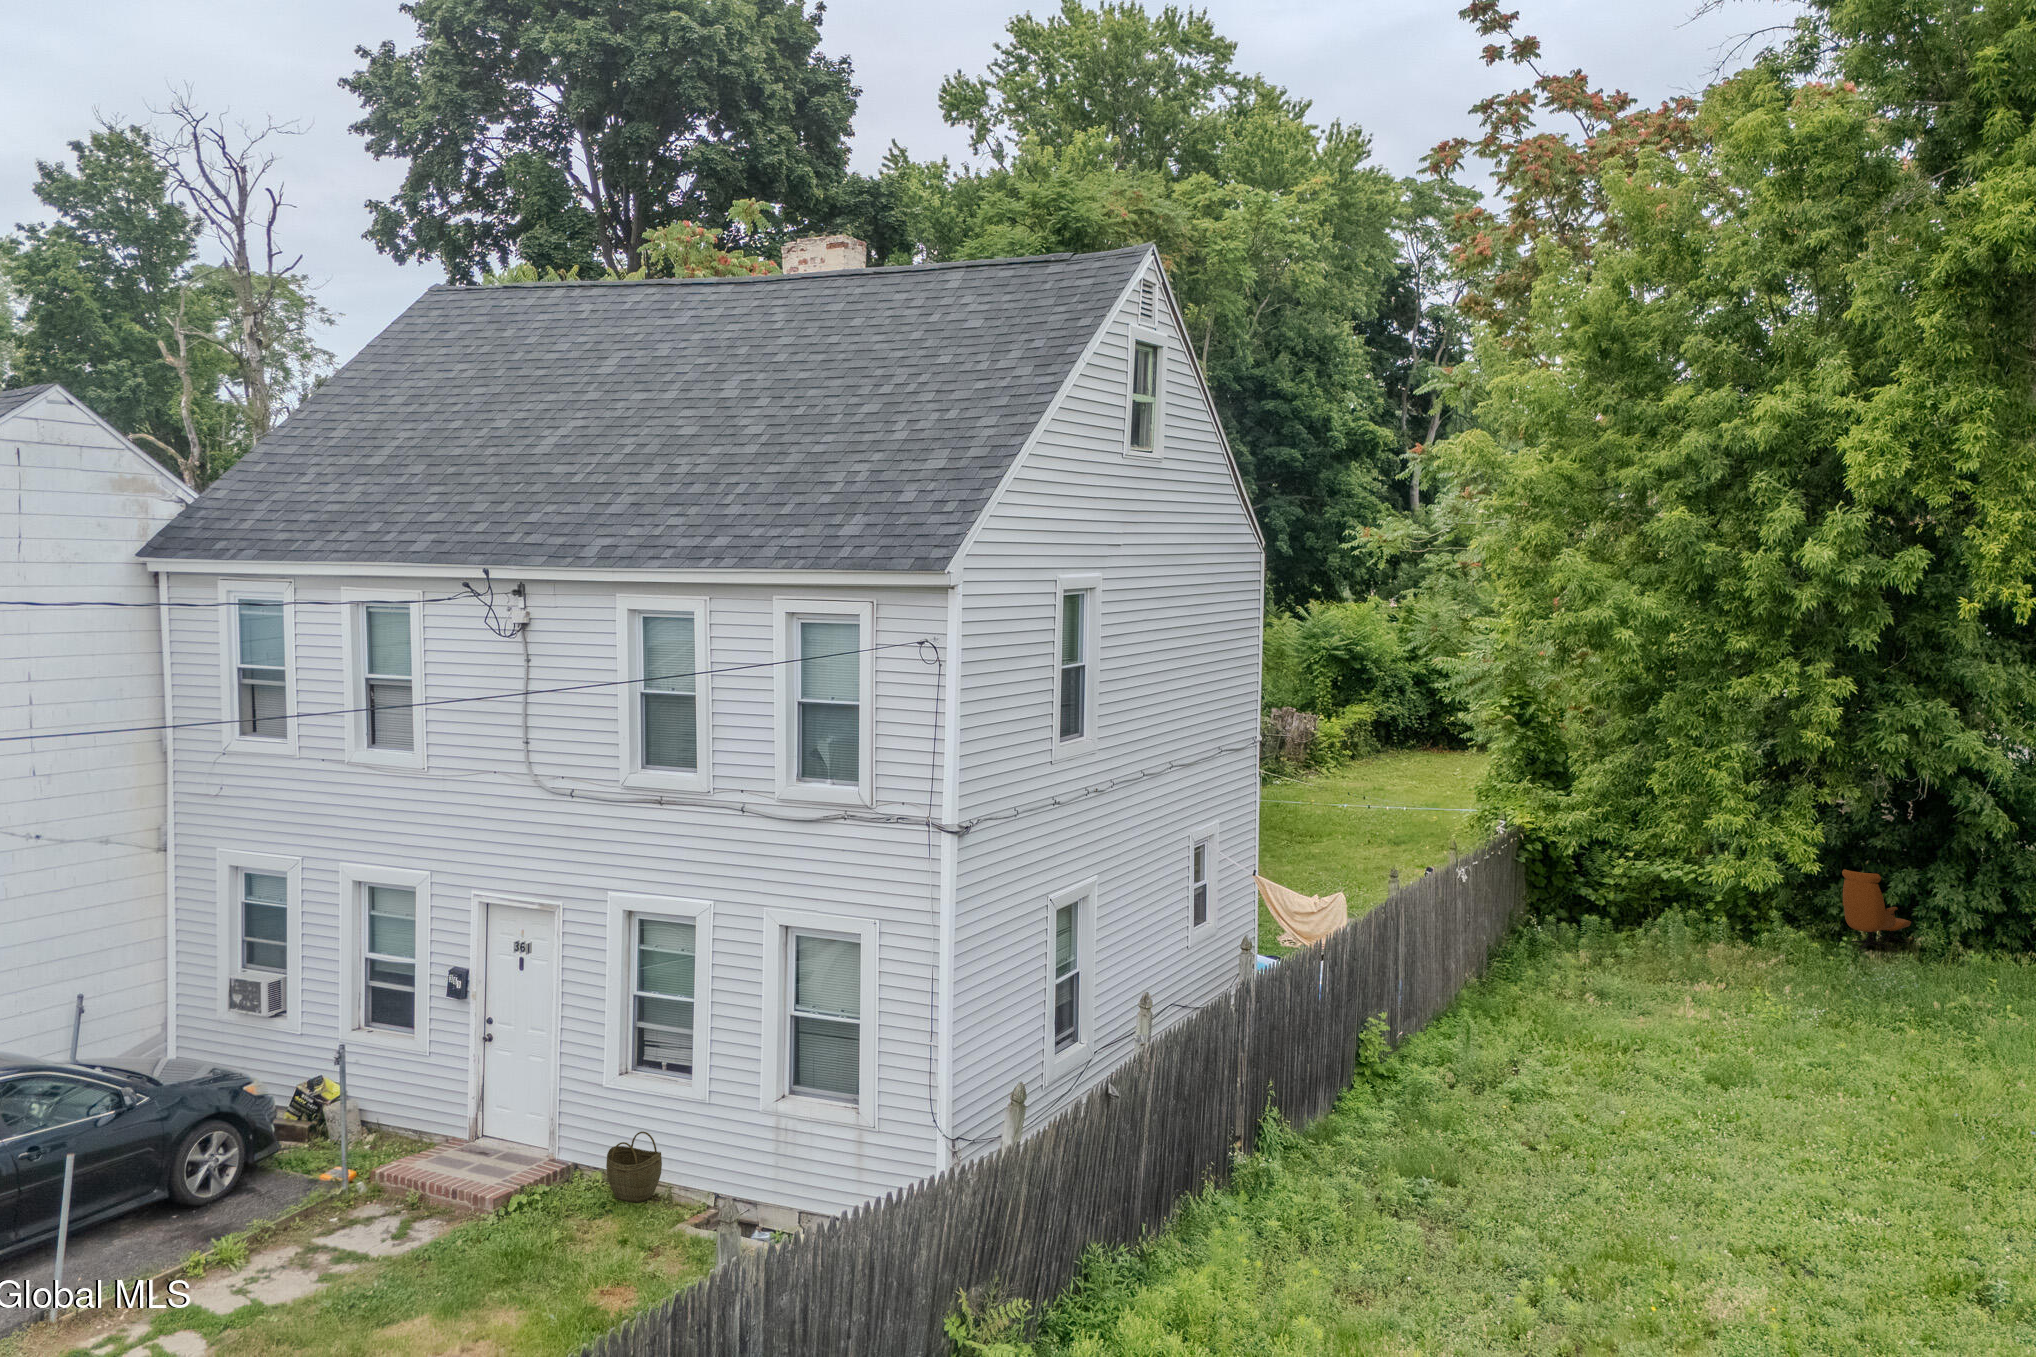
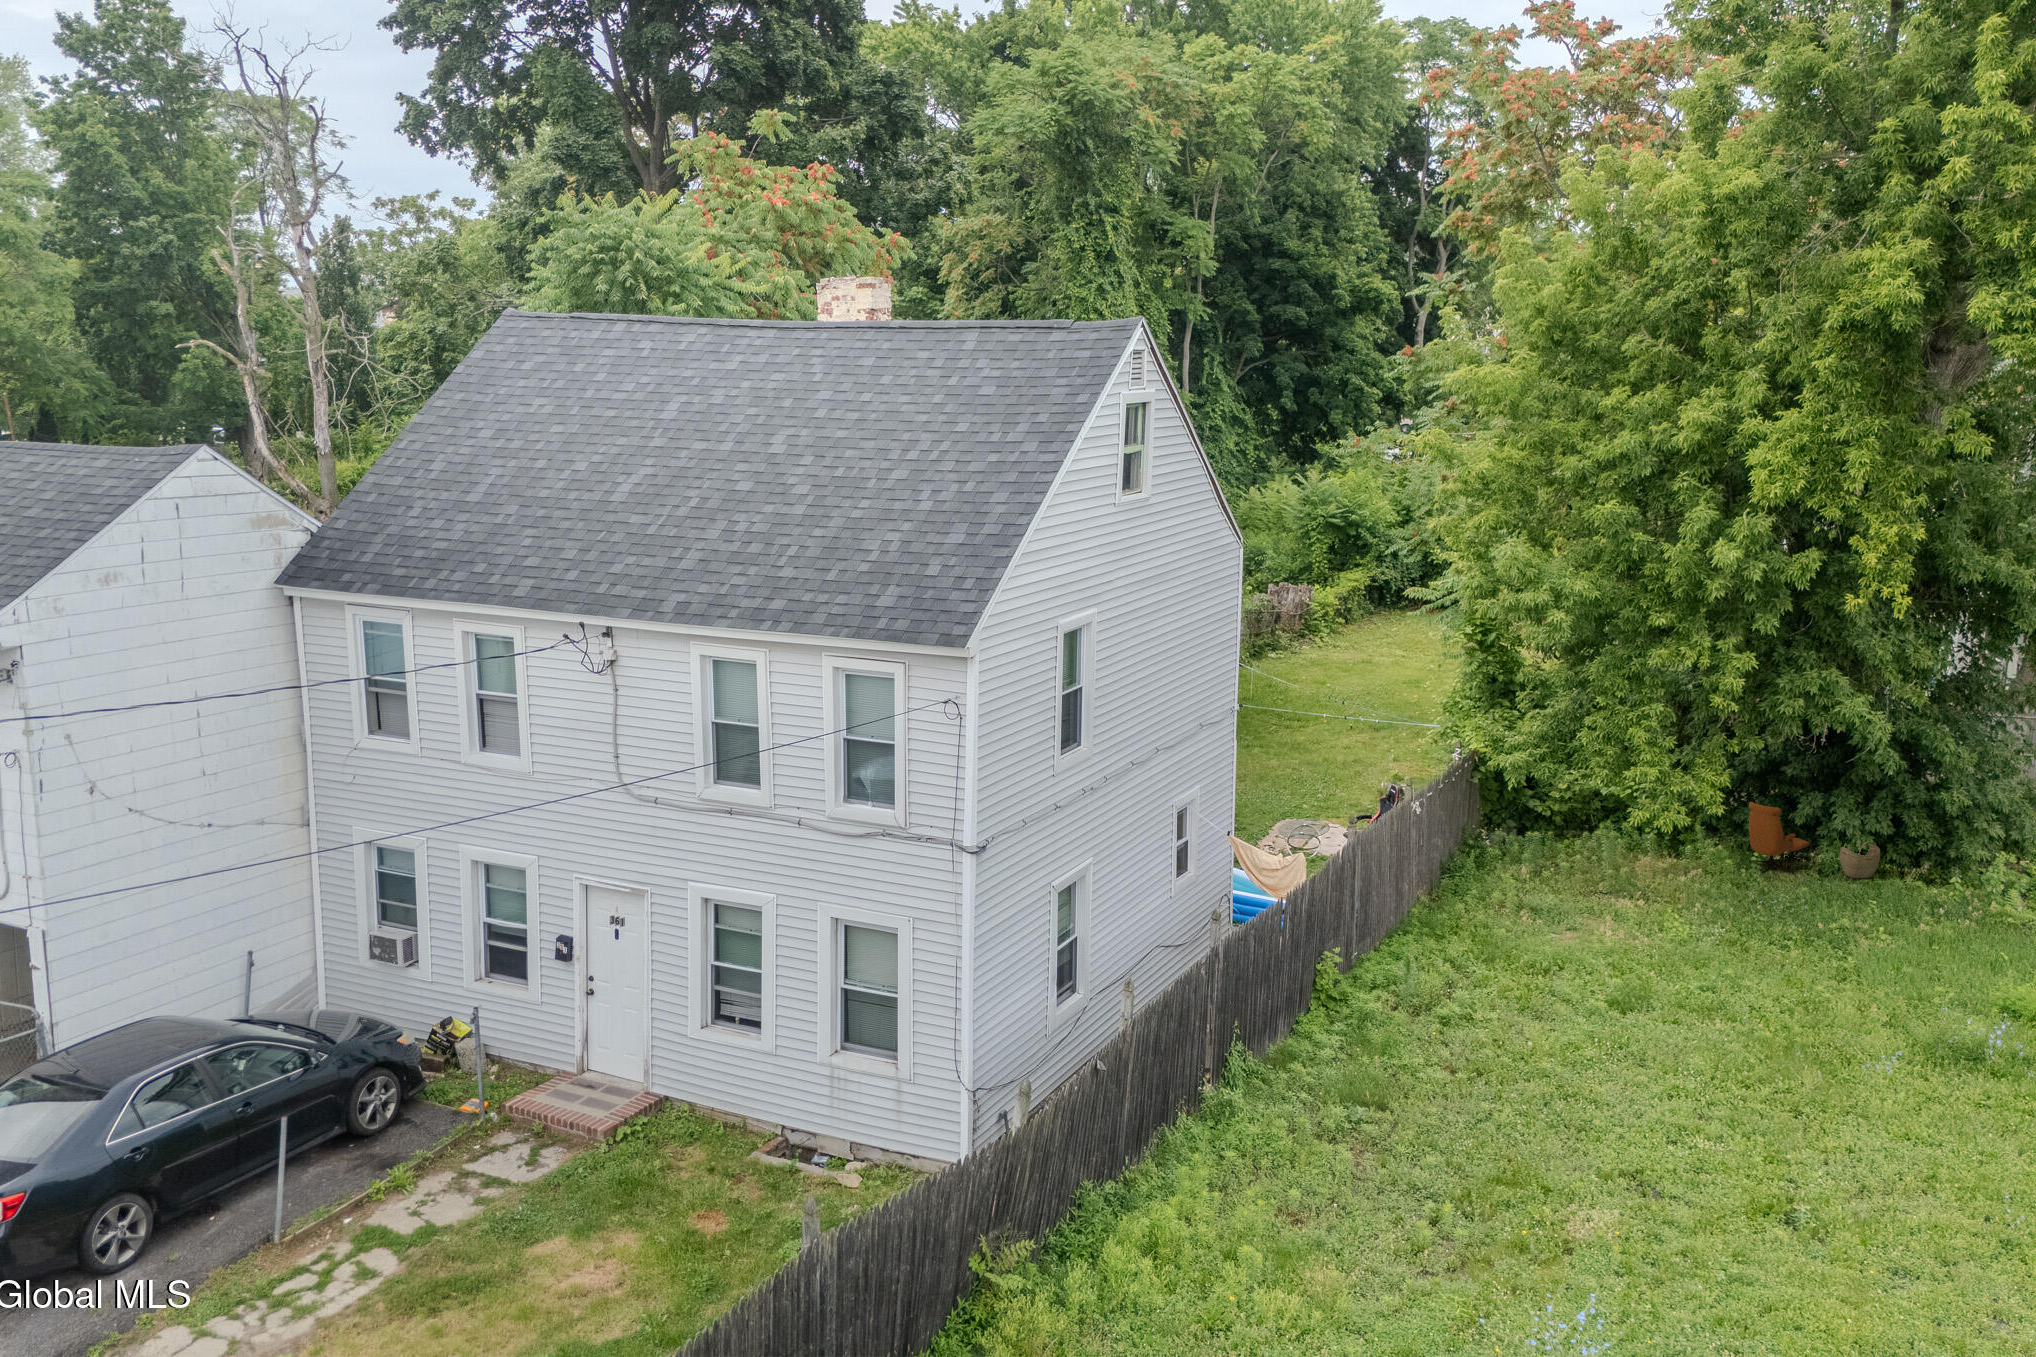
woven basket: present [606,1132,662,1202] -> present [1840,841,1880,879]

